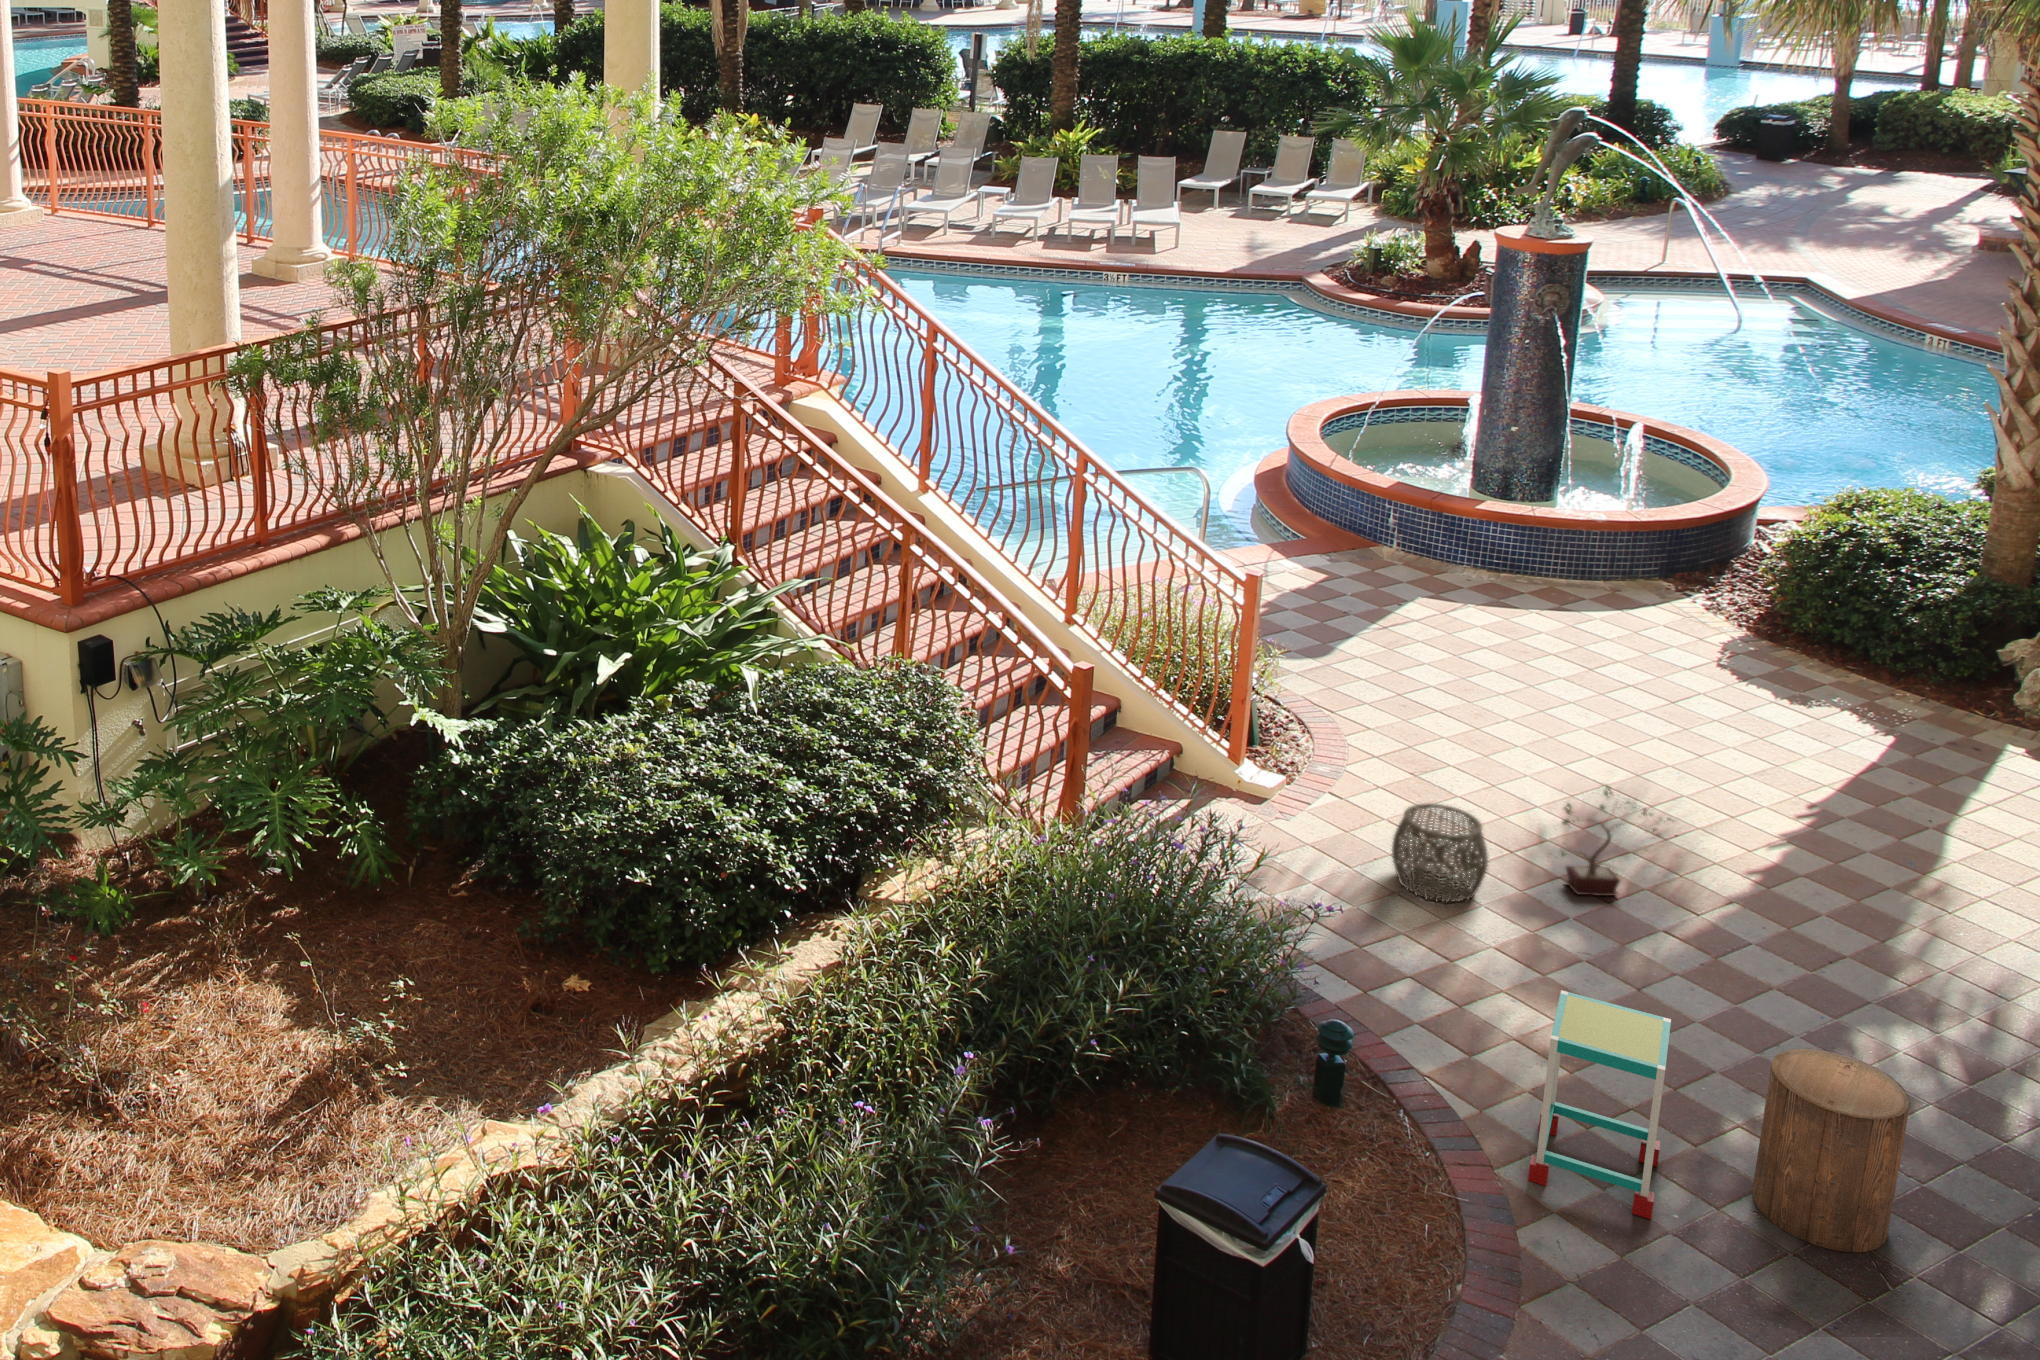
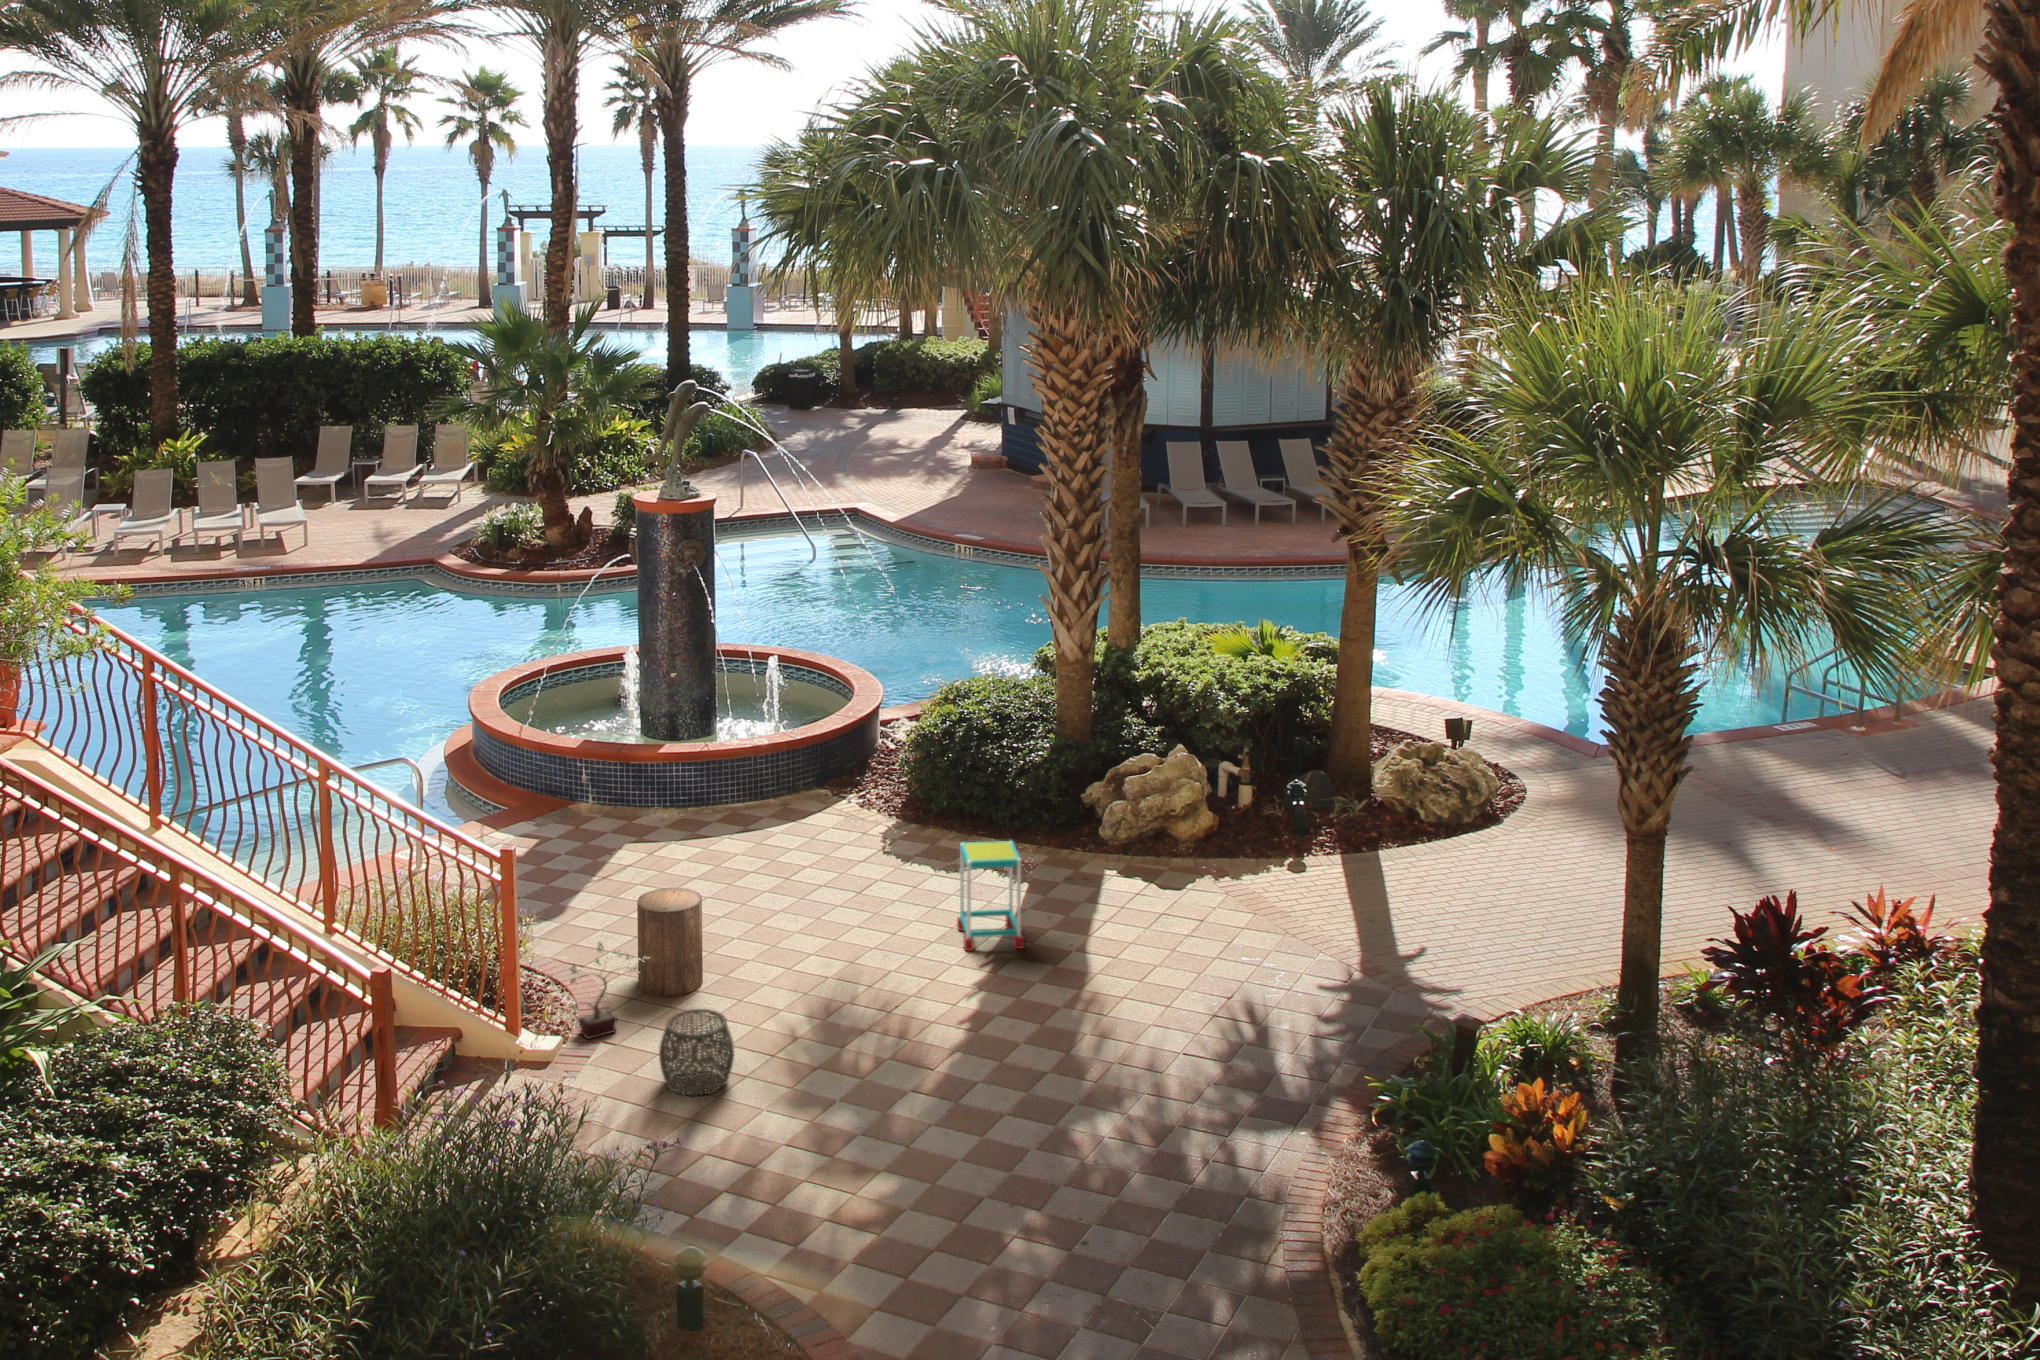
potted plant: present [1560,786,1673,896] -> present [571,943,648,1039]
side table: present [1528,990,1671,1219] -> present [957,841,1024,951]
stool: present [1752,1048,1910,1252] -> present [637,888,703,996]

